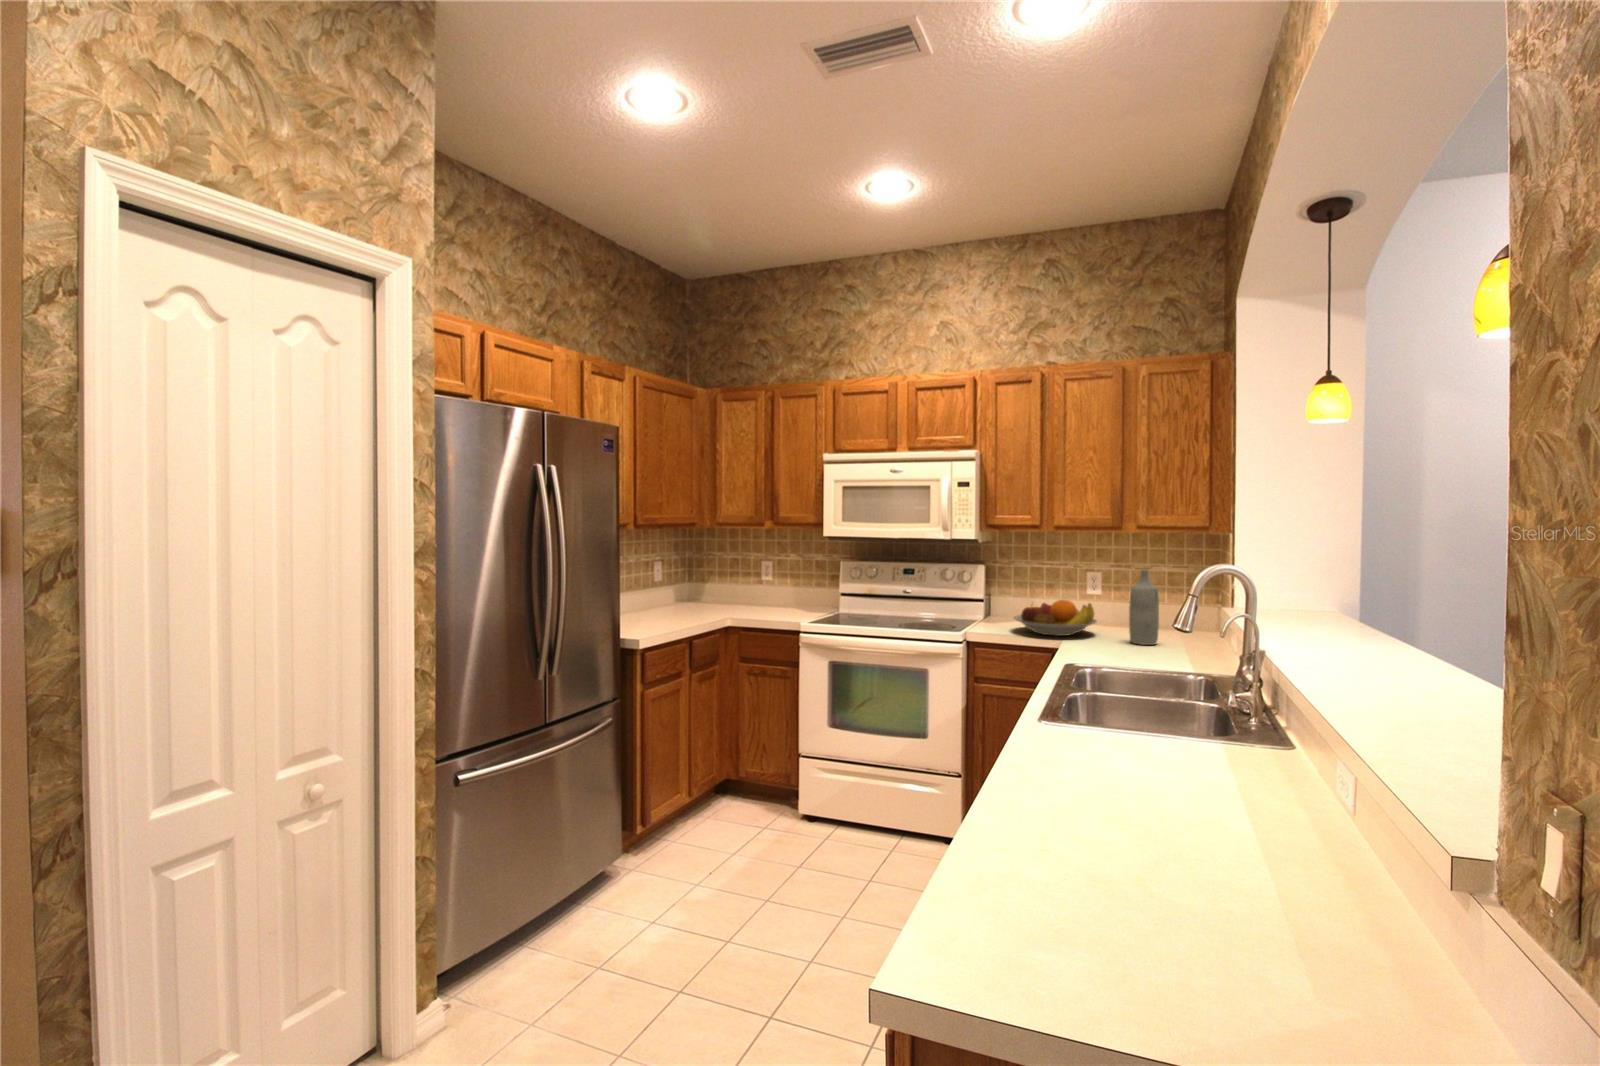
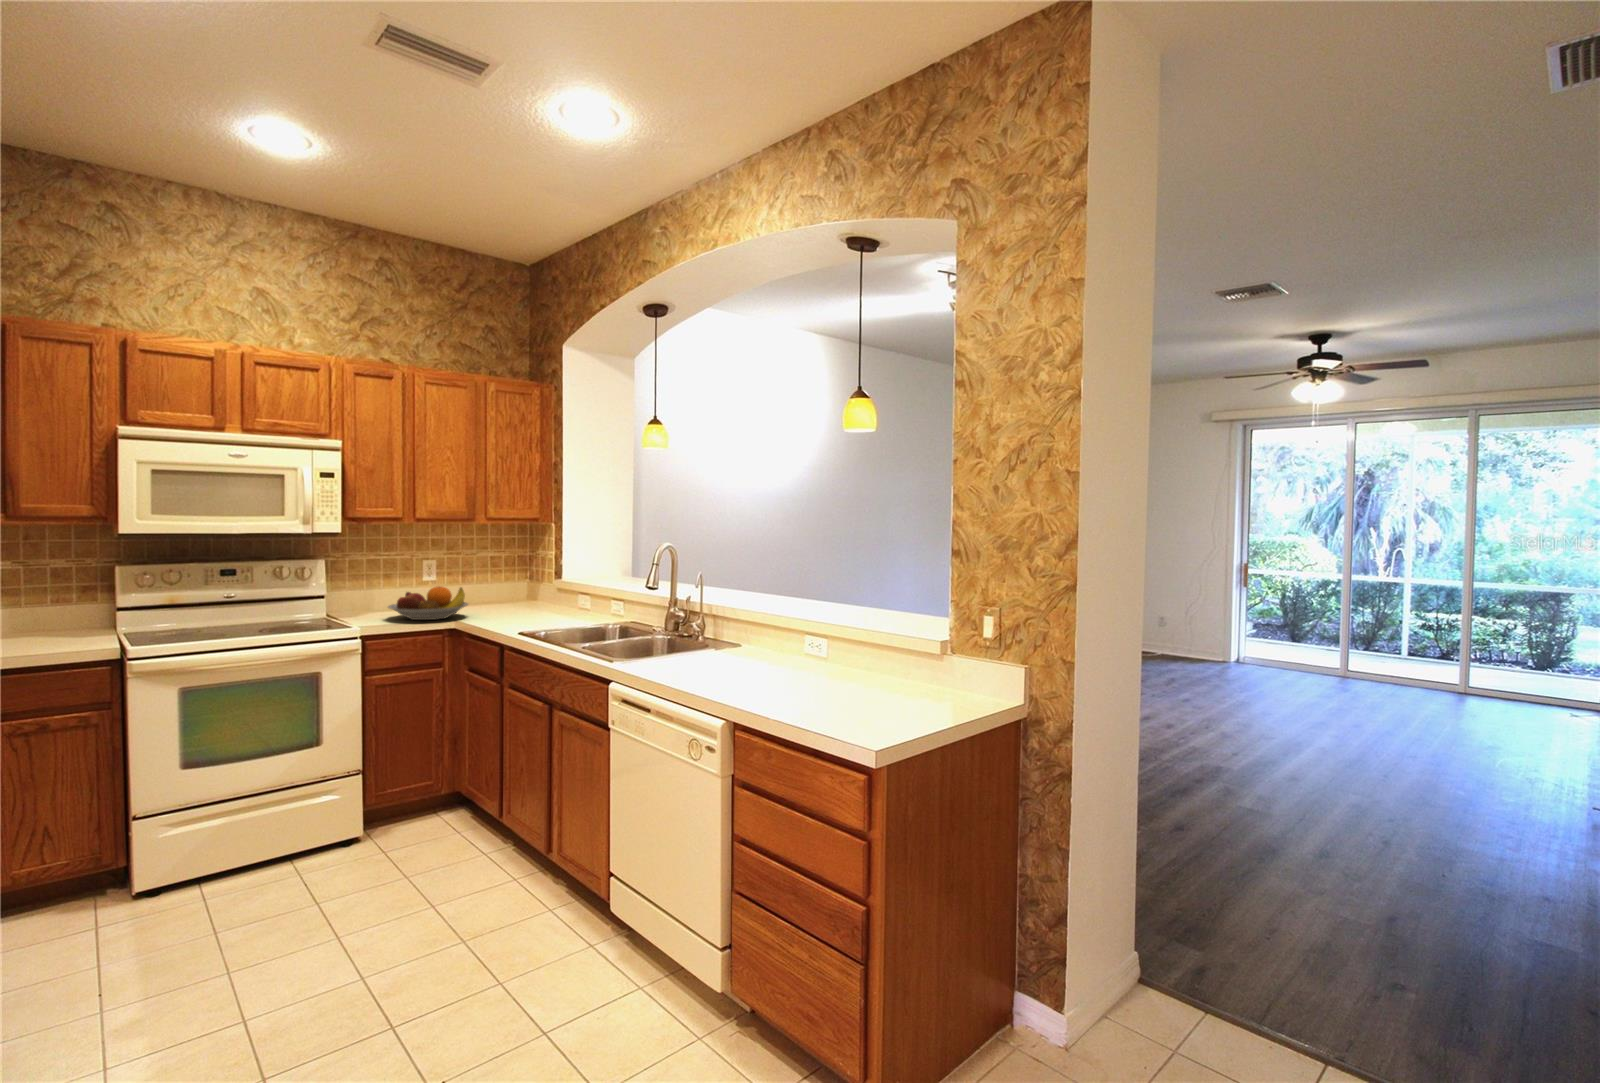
bottle: present [1129,570,1159,645] -> none [502,554,525,616]

